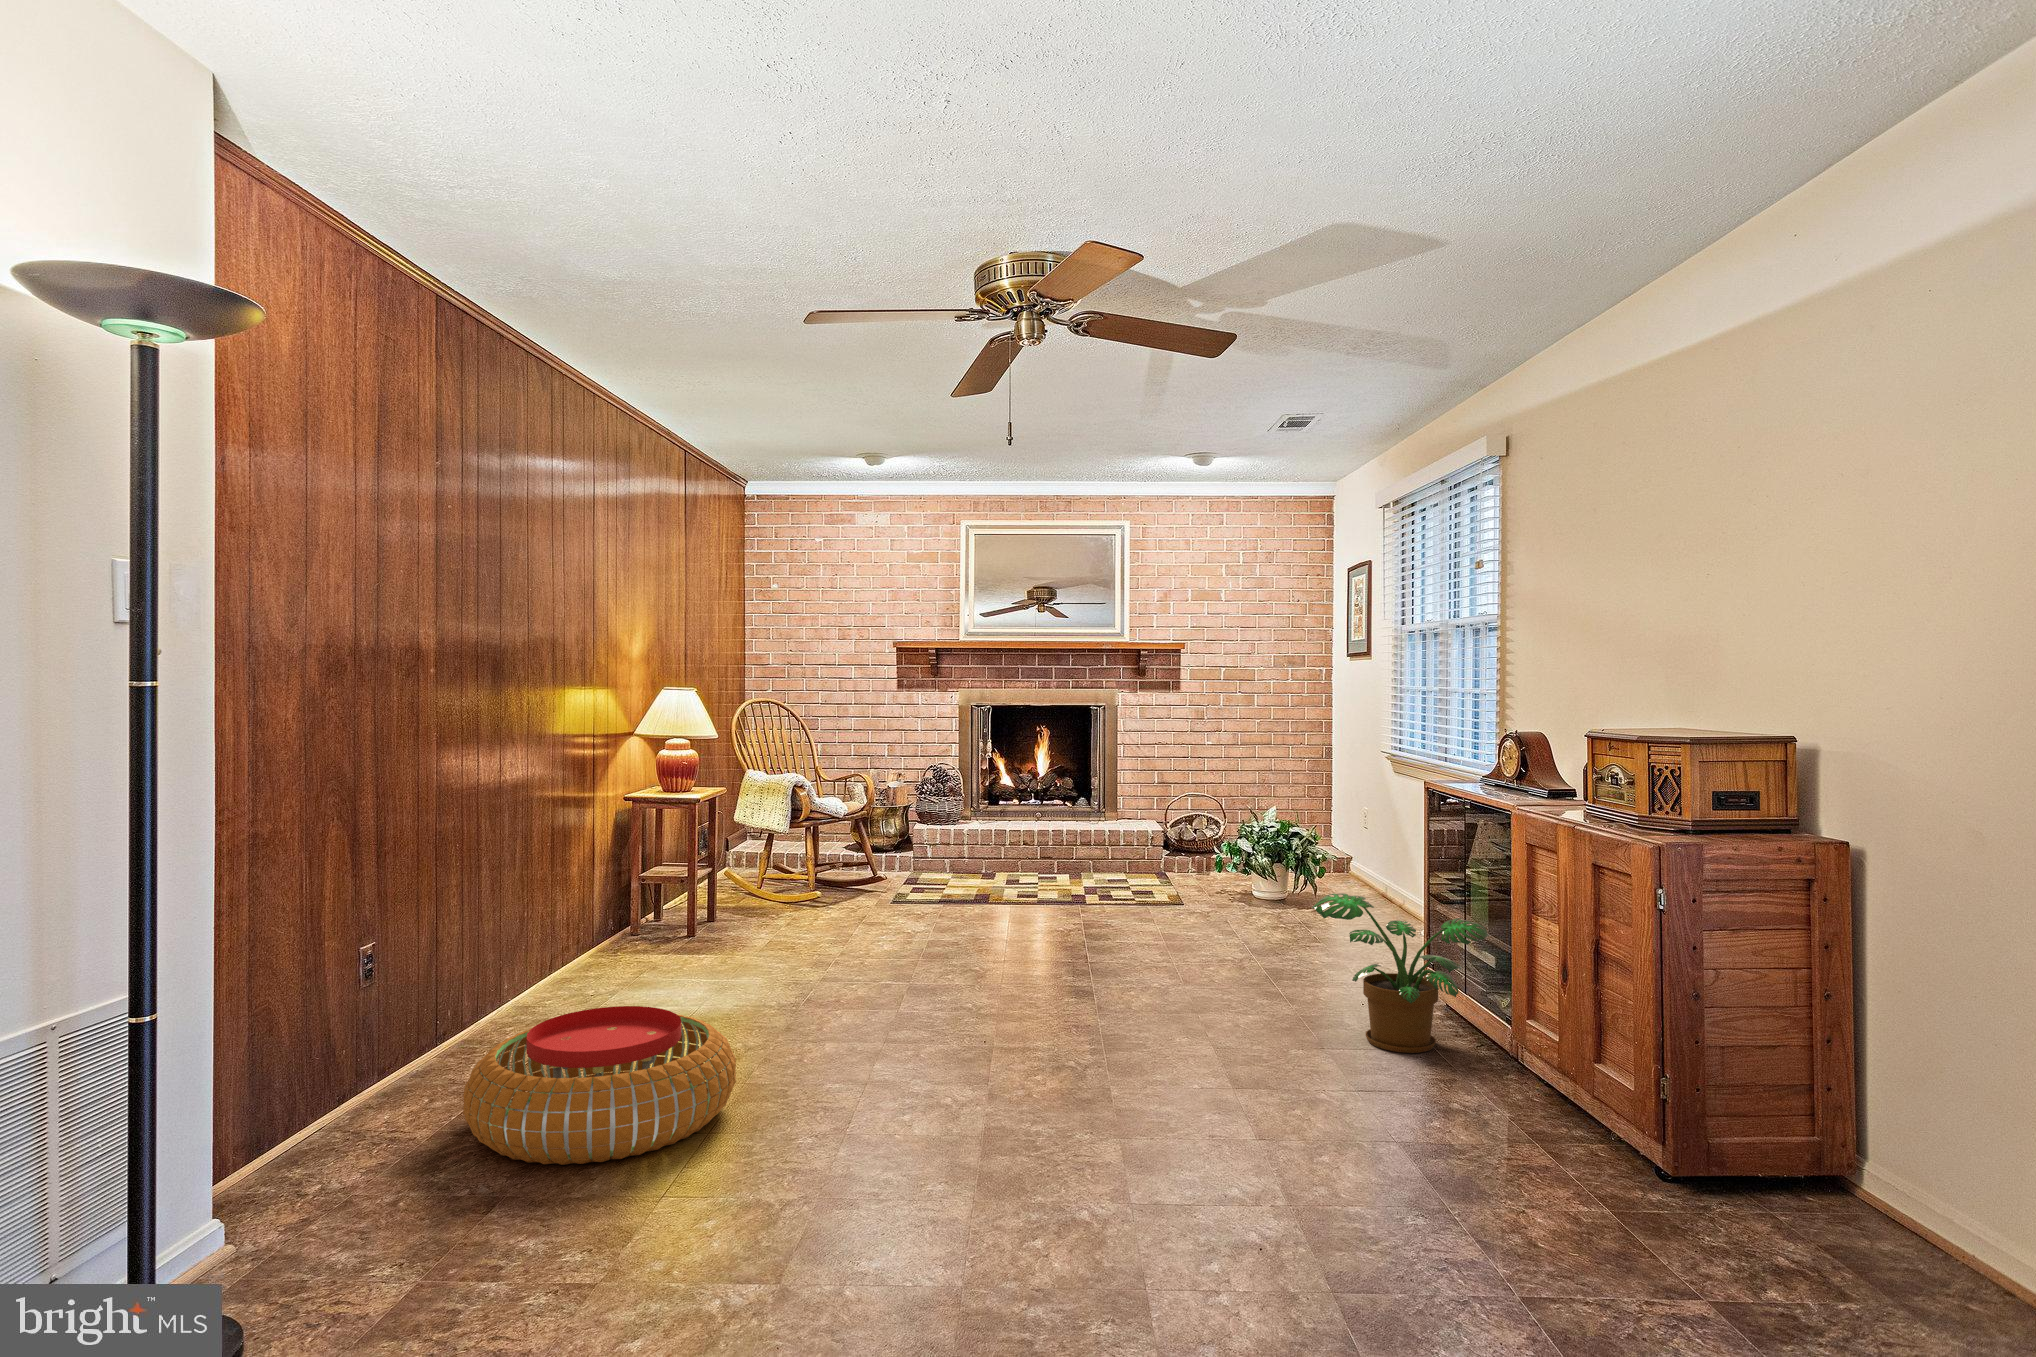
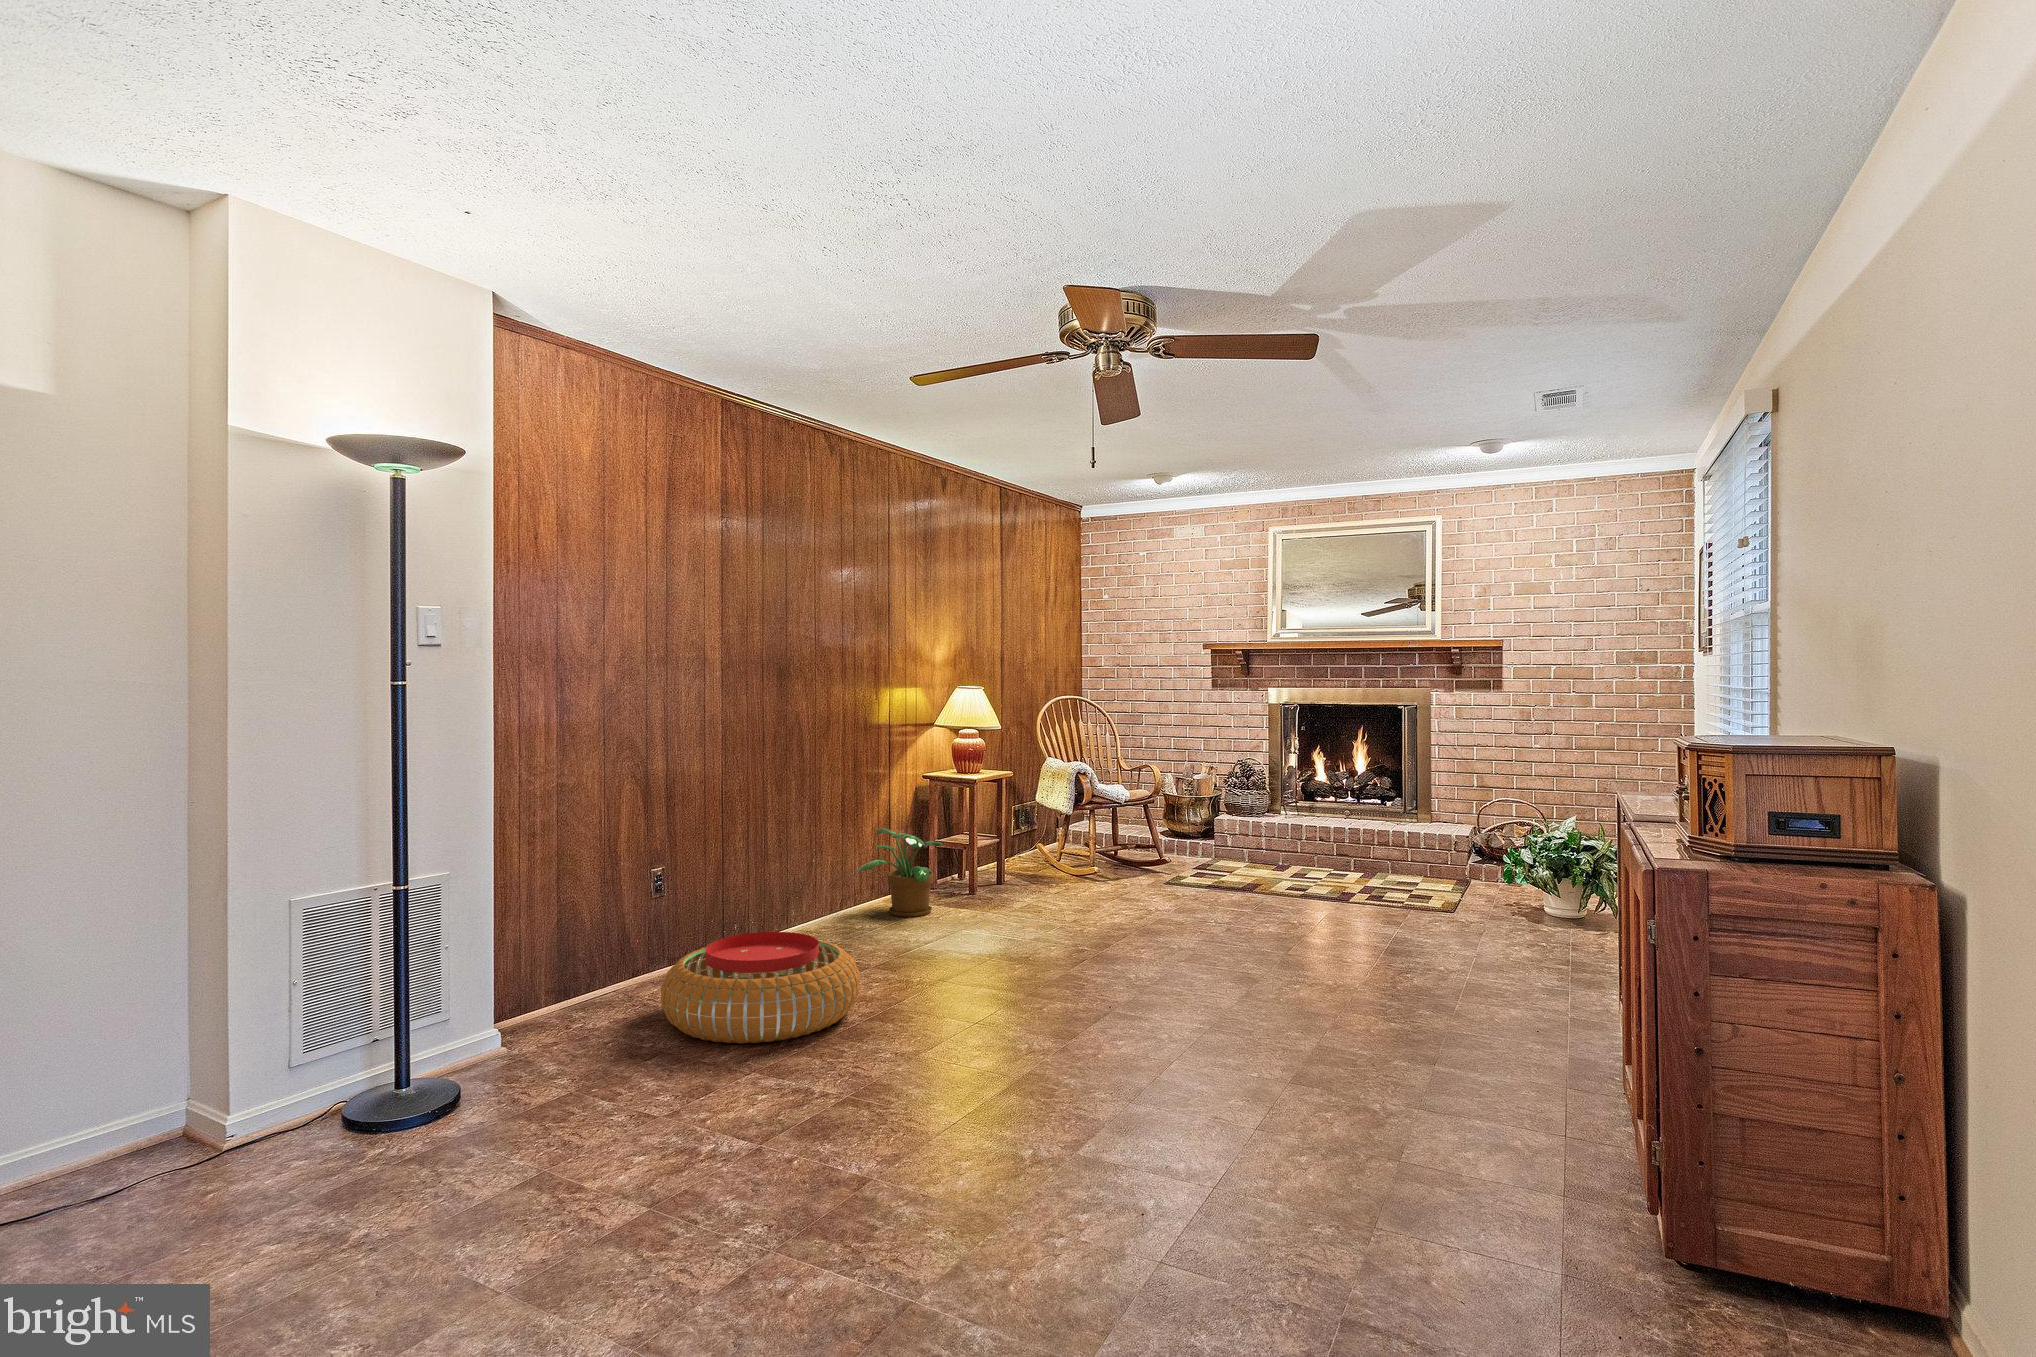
potted plant: present [1312,893,1489,1053] -> present [857,828,943,917]

